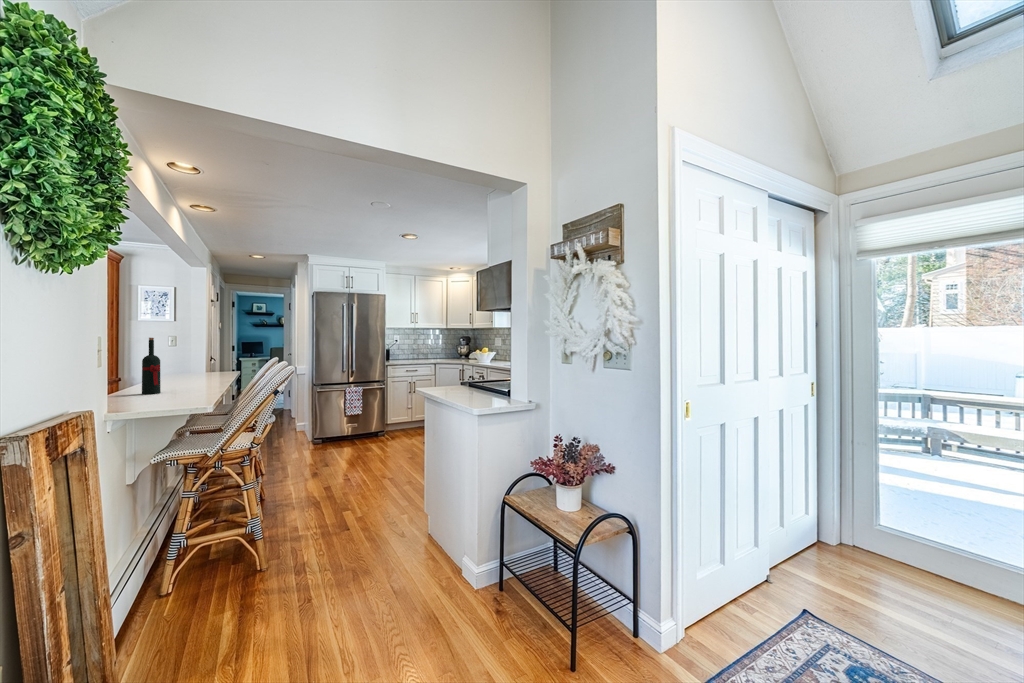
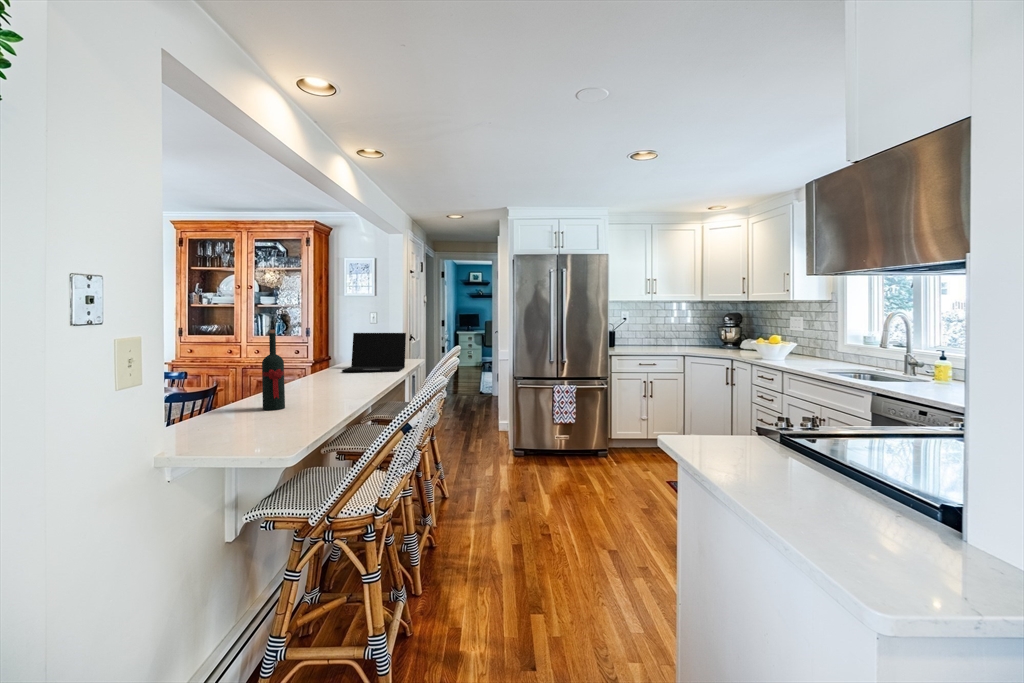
laptop: none [170,348,227,379] -> present [342,333,406,372]

